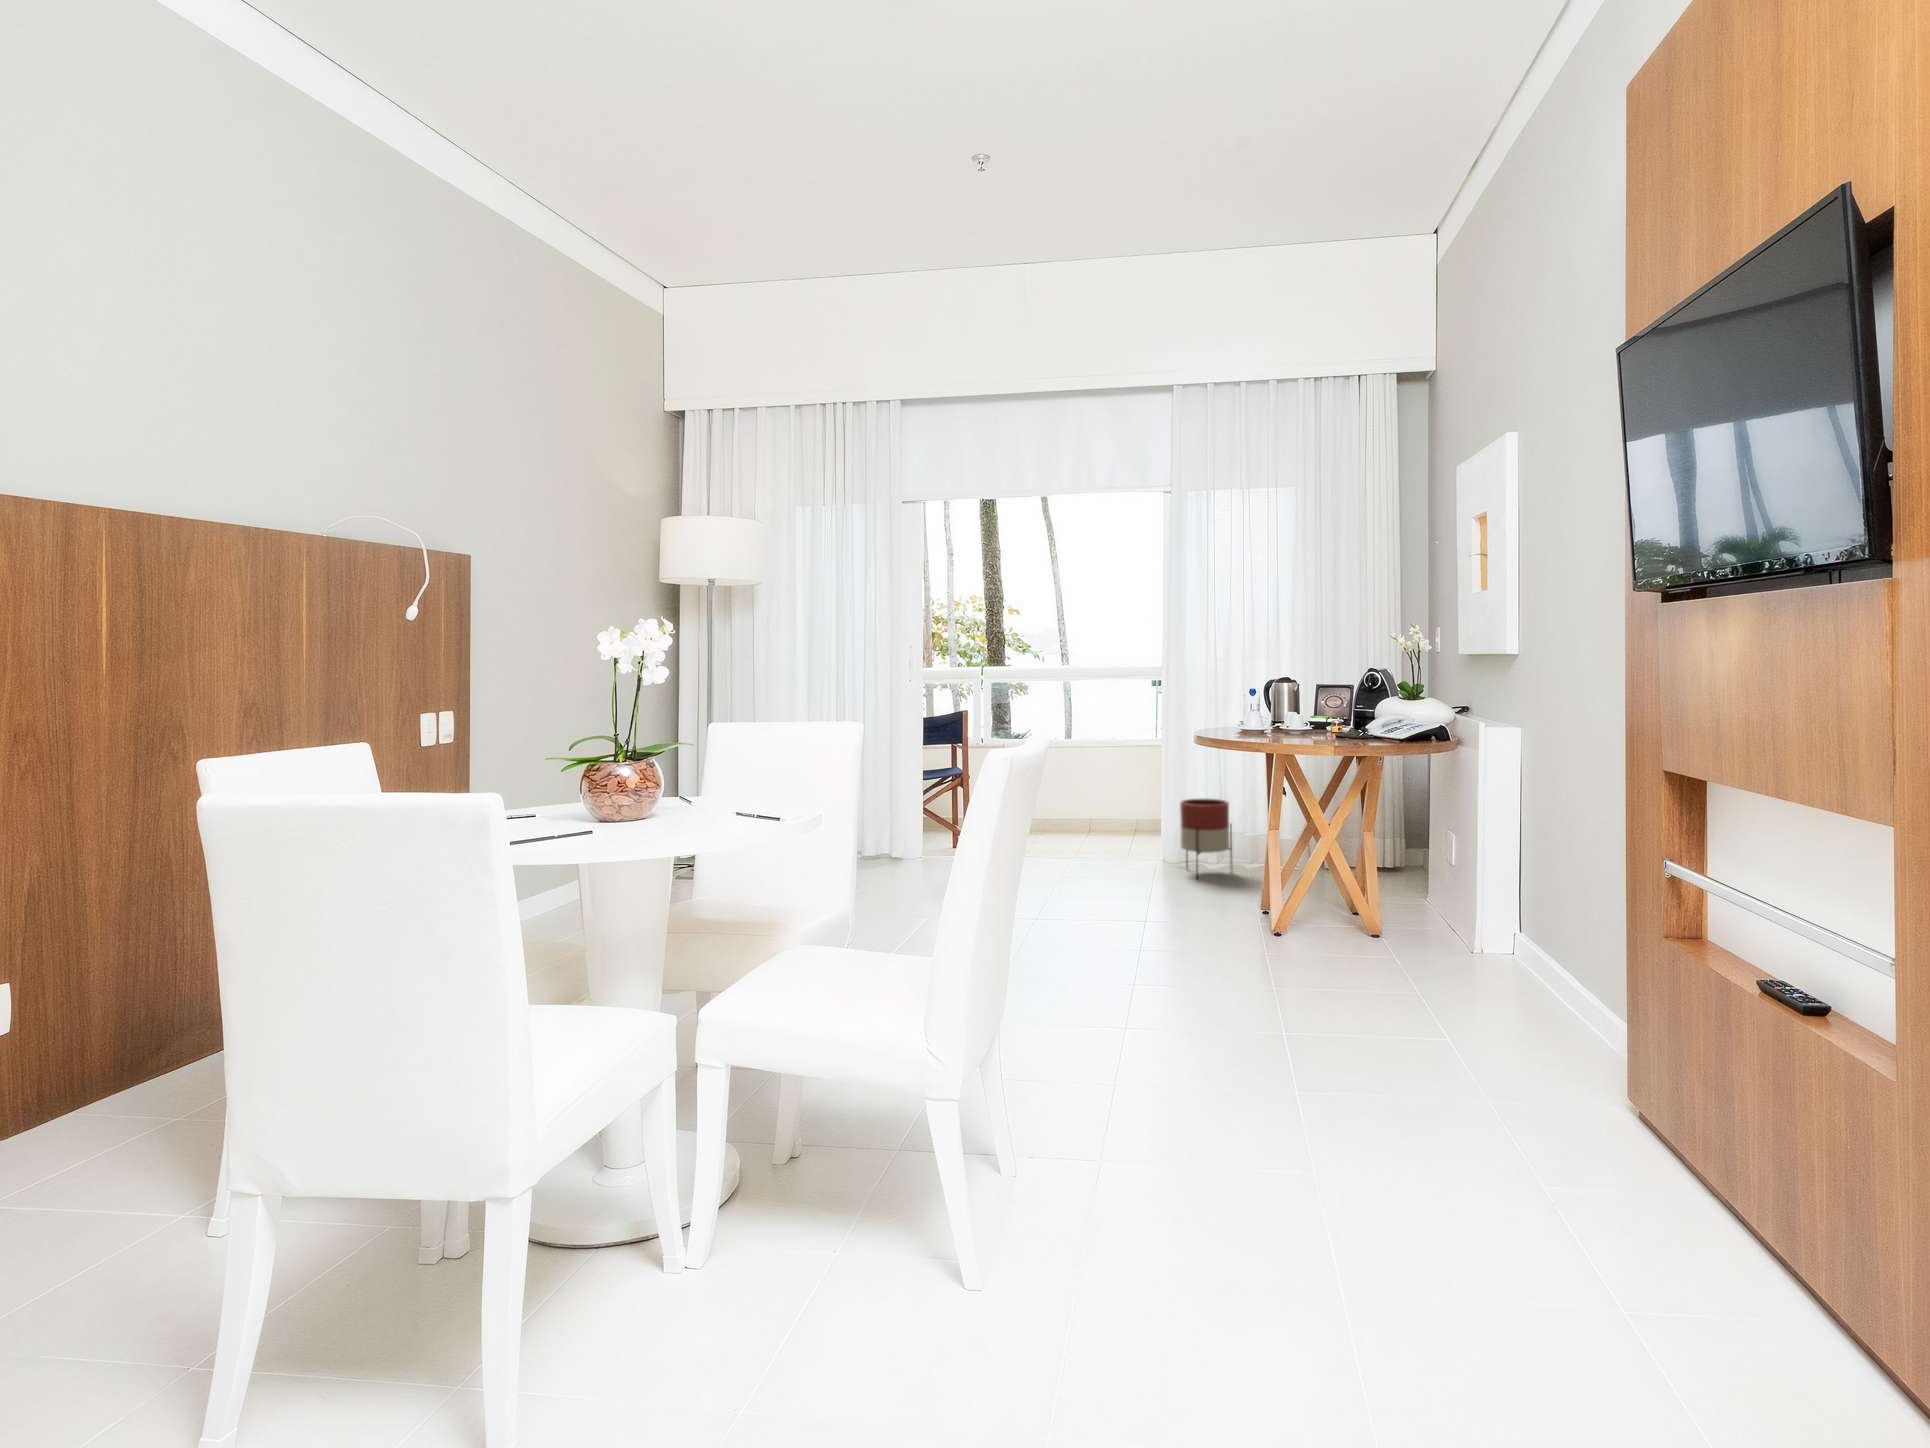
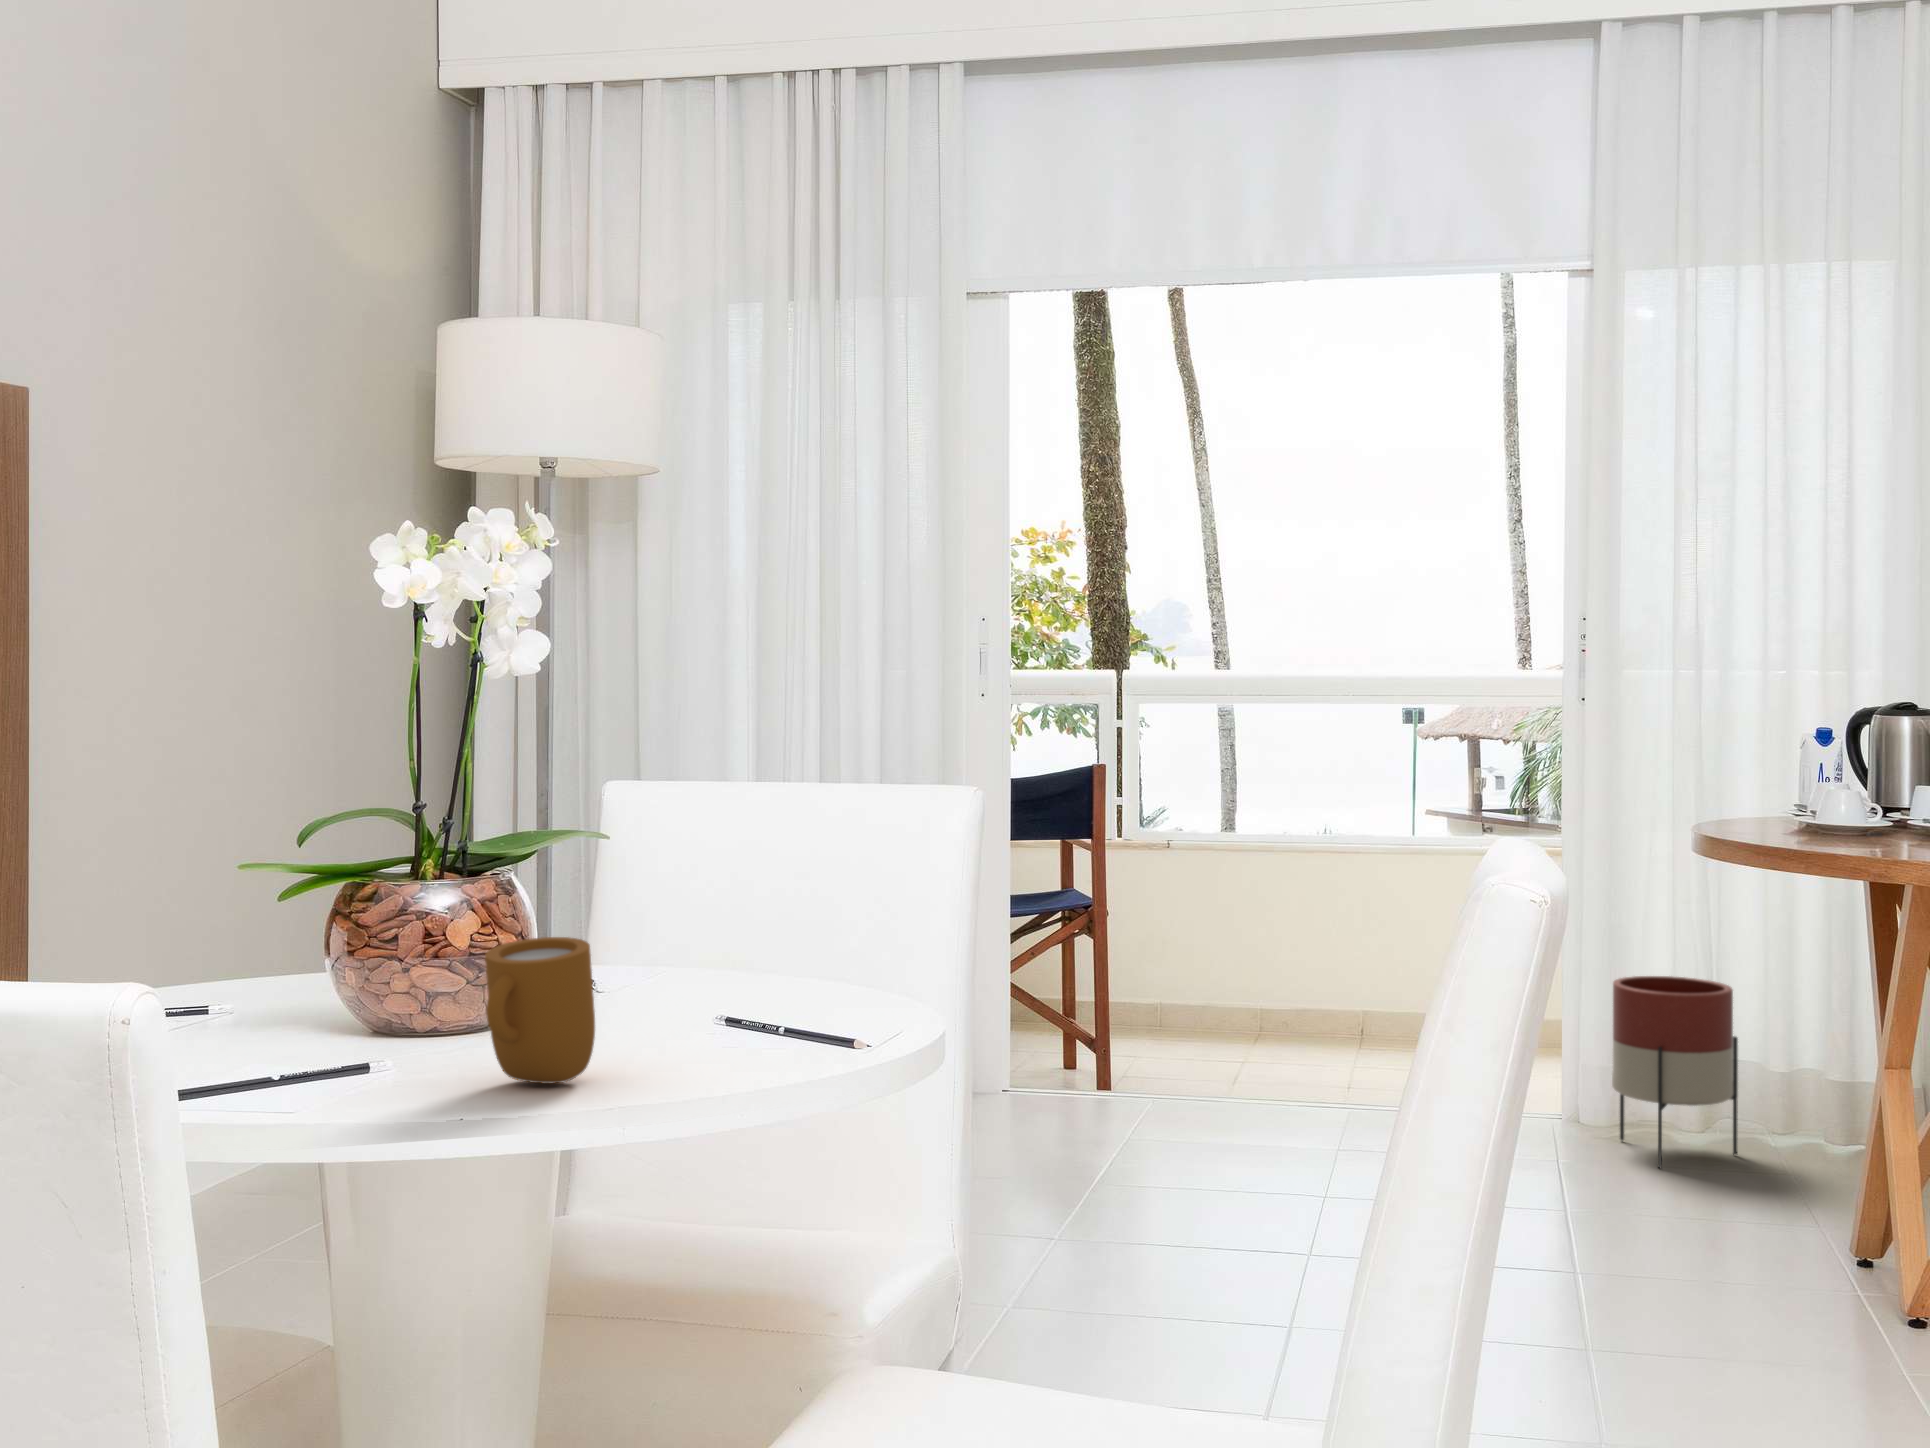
mug: none [631,781,674,832] -> present [485,937,595,1083]

